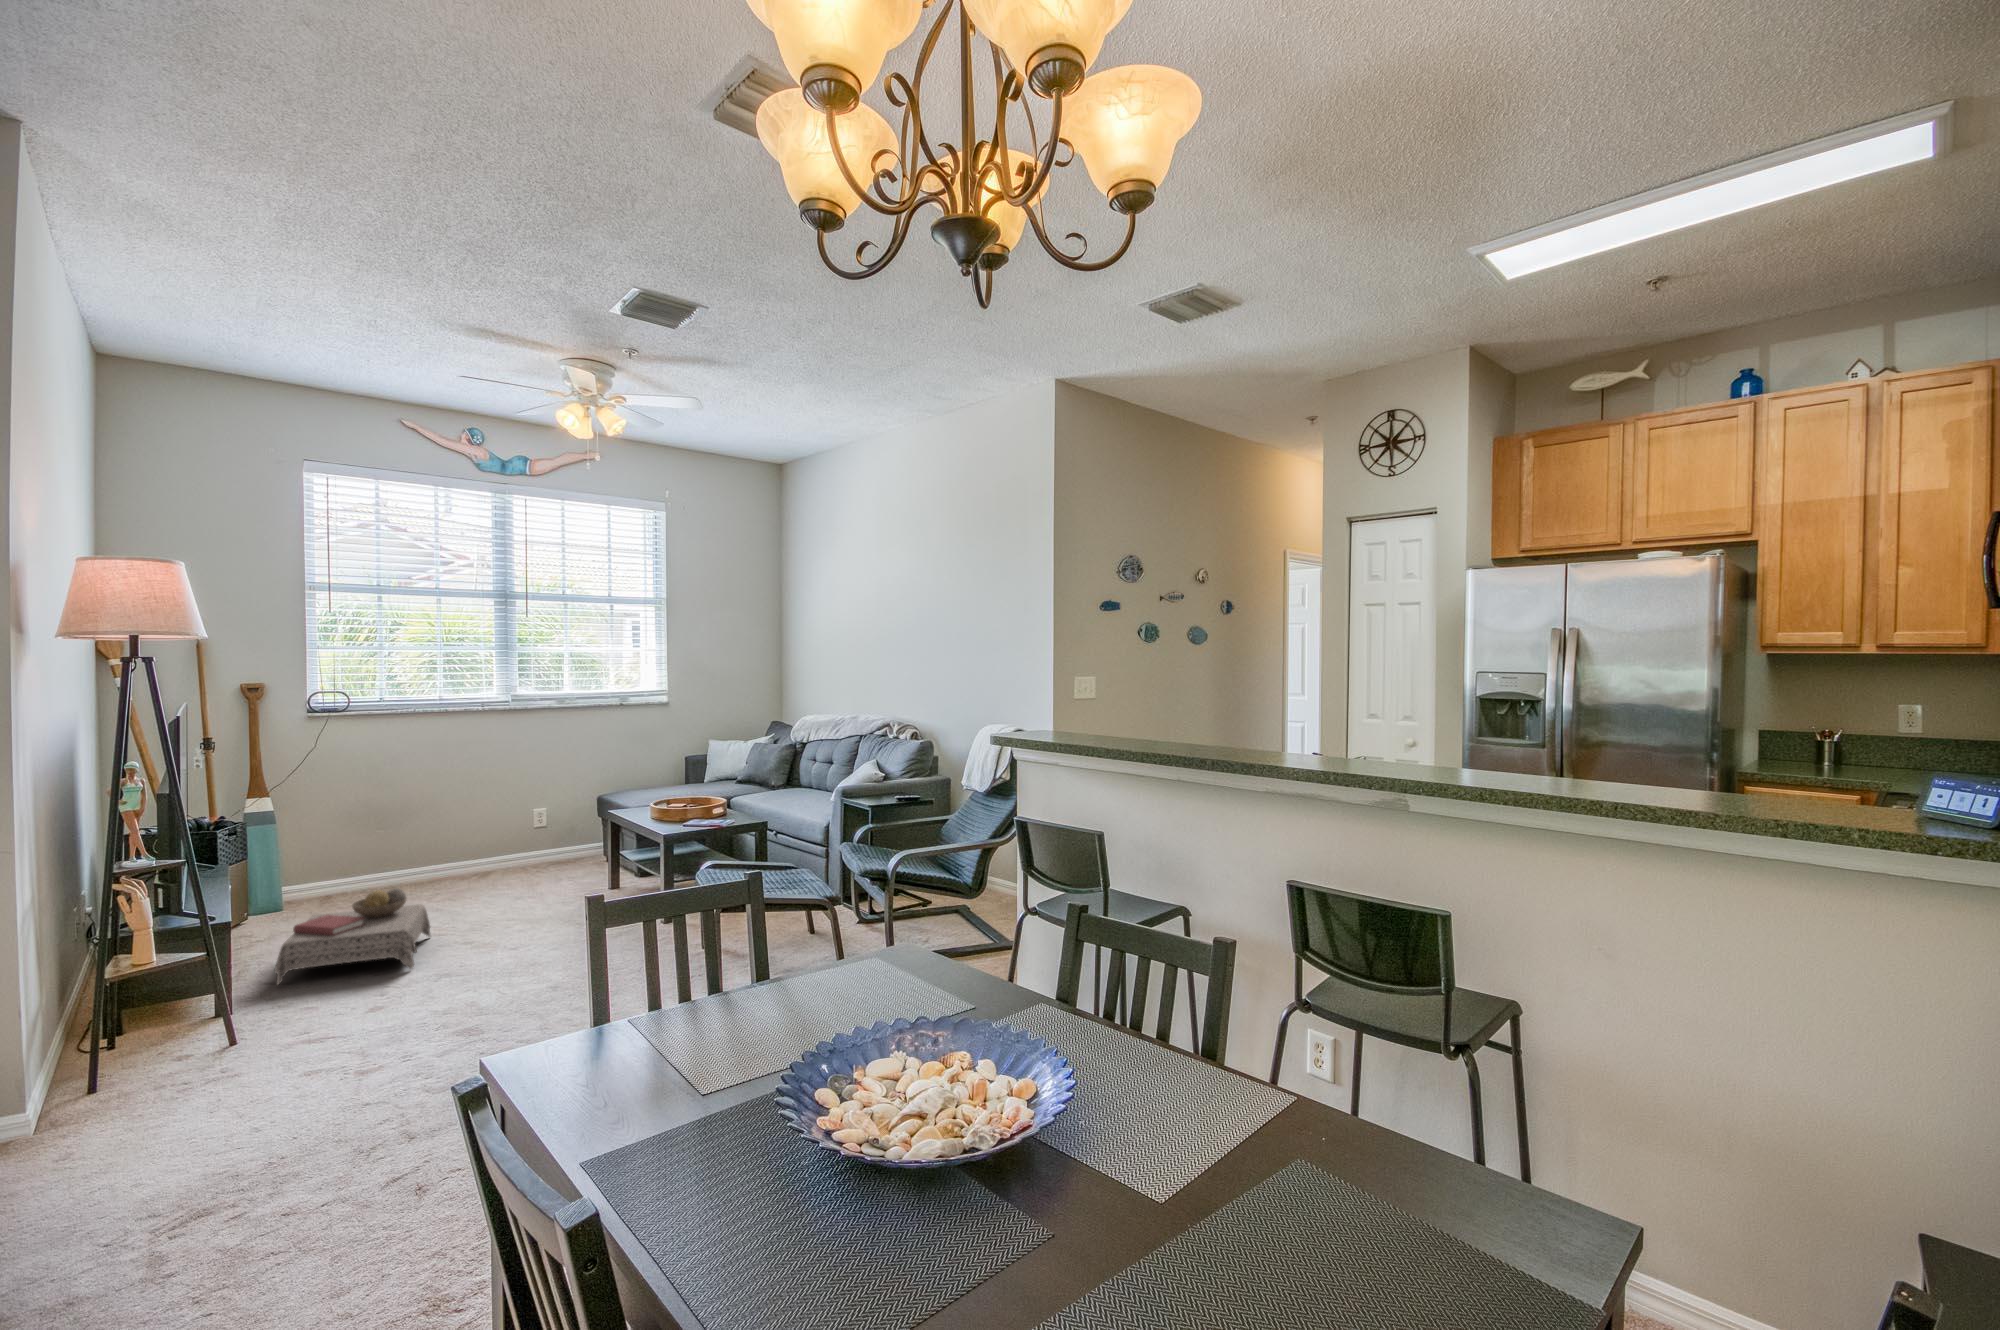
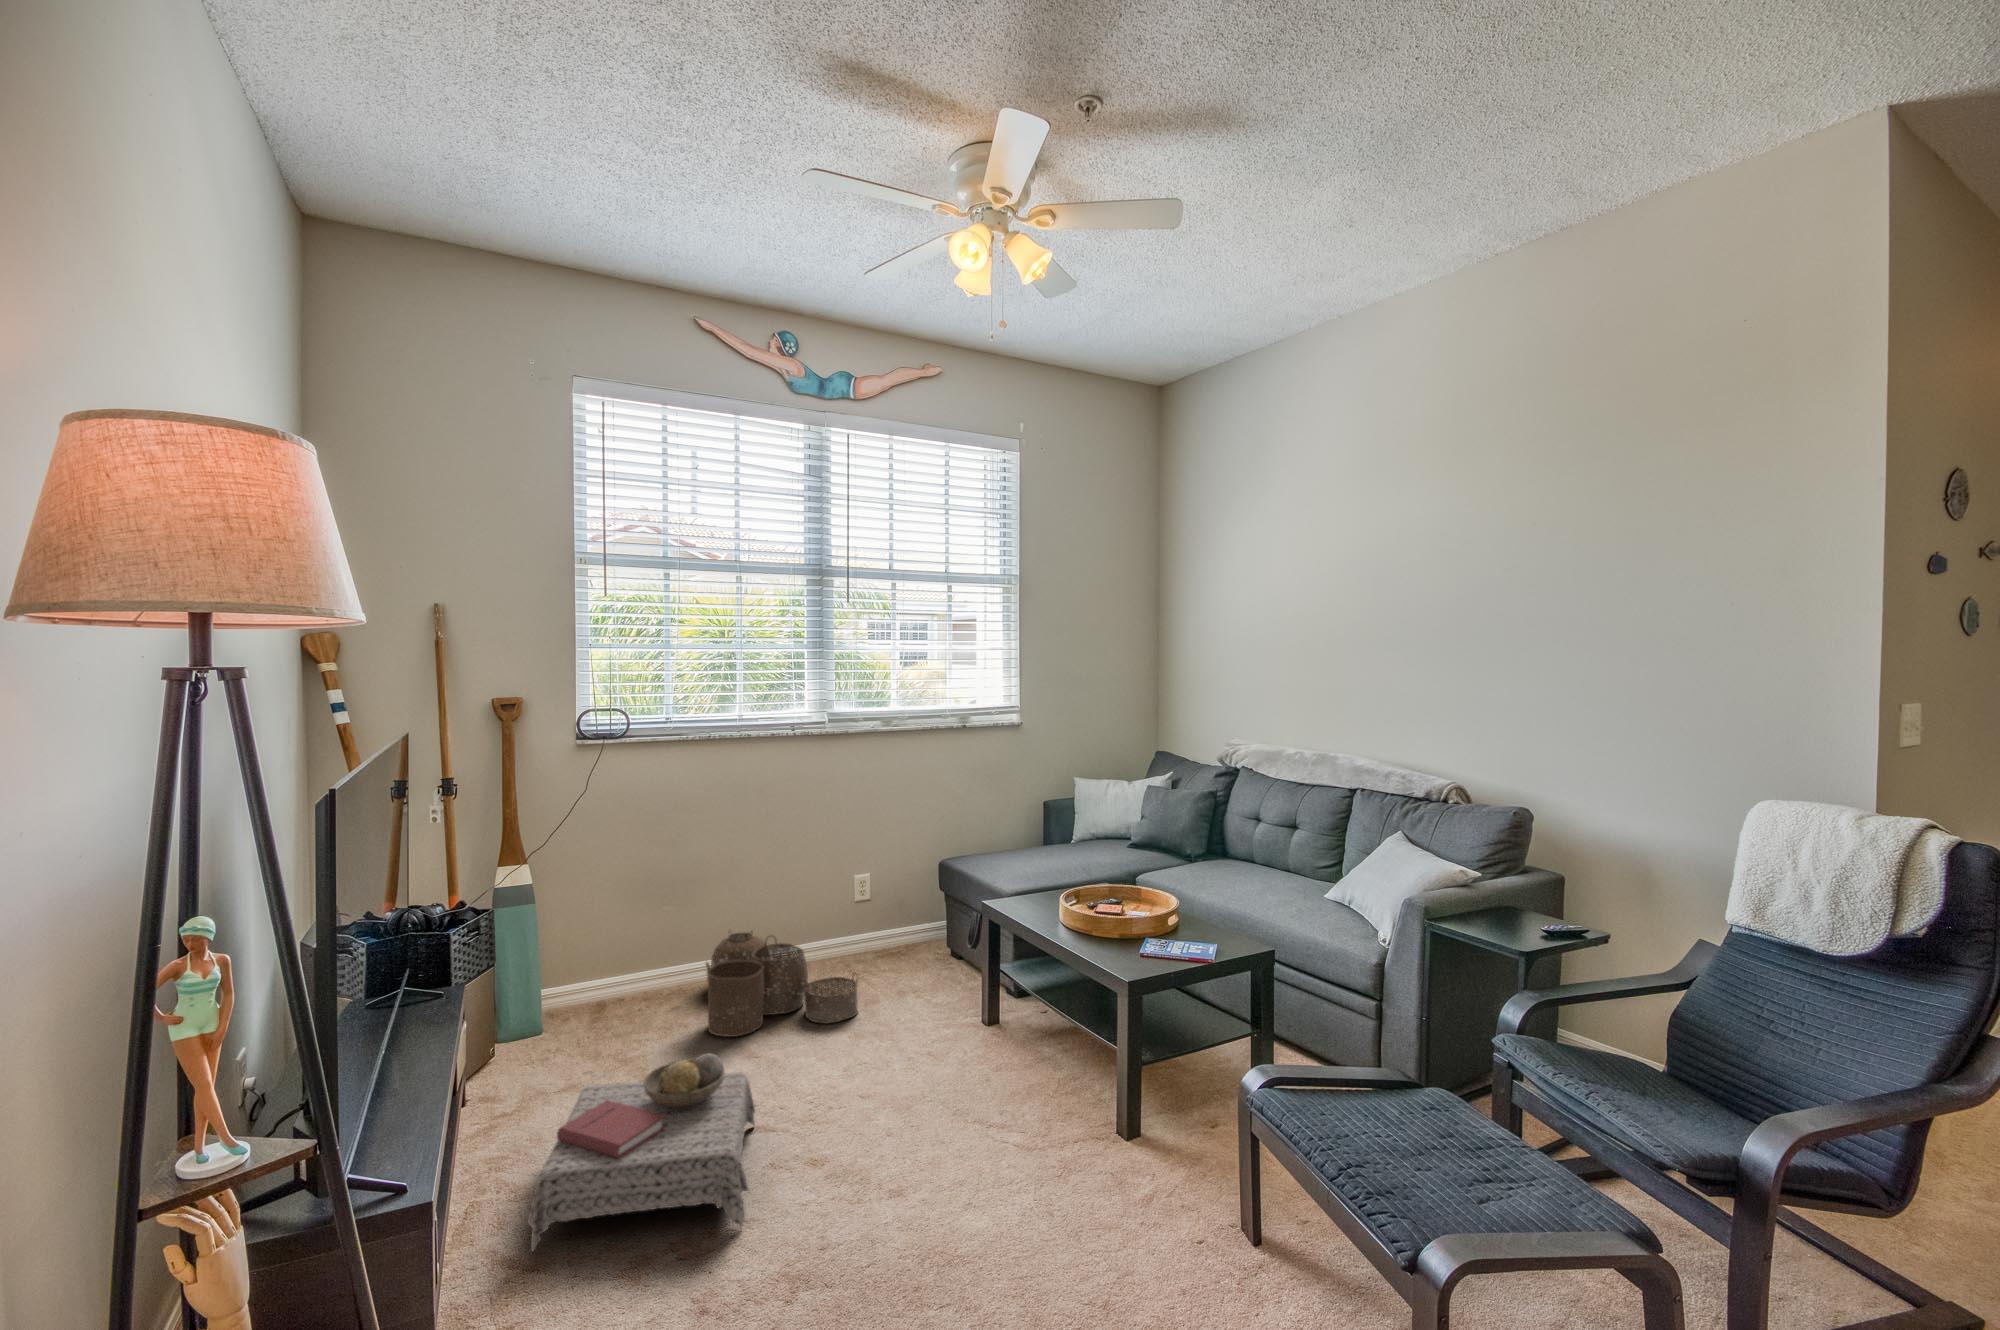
woven basket: none [406,843,522,905] -> present [706,931,859,1037]

